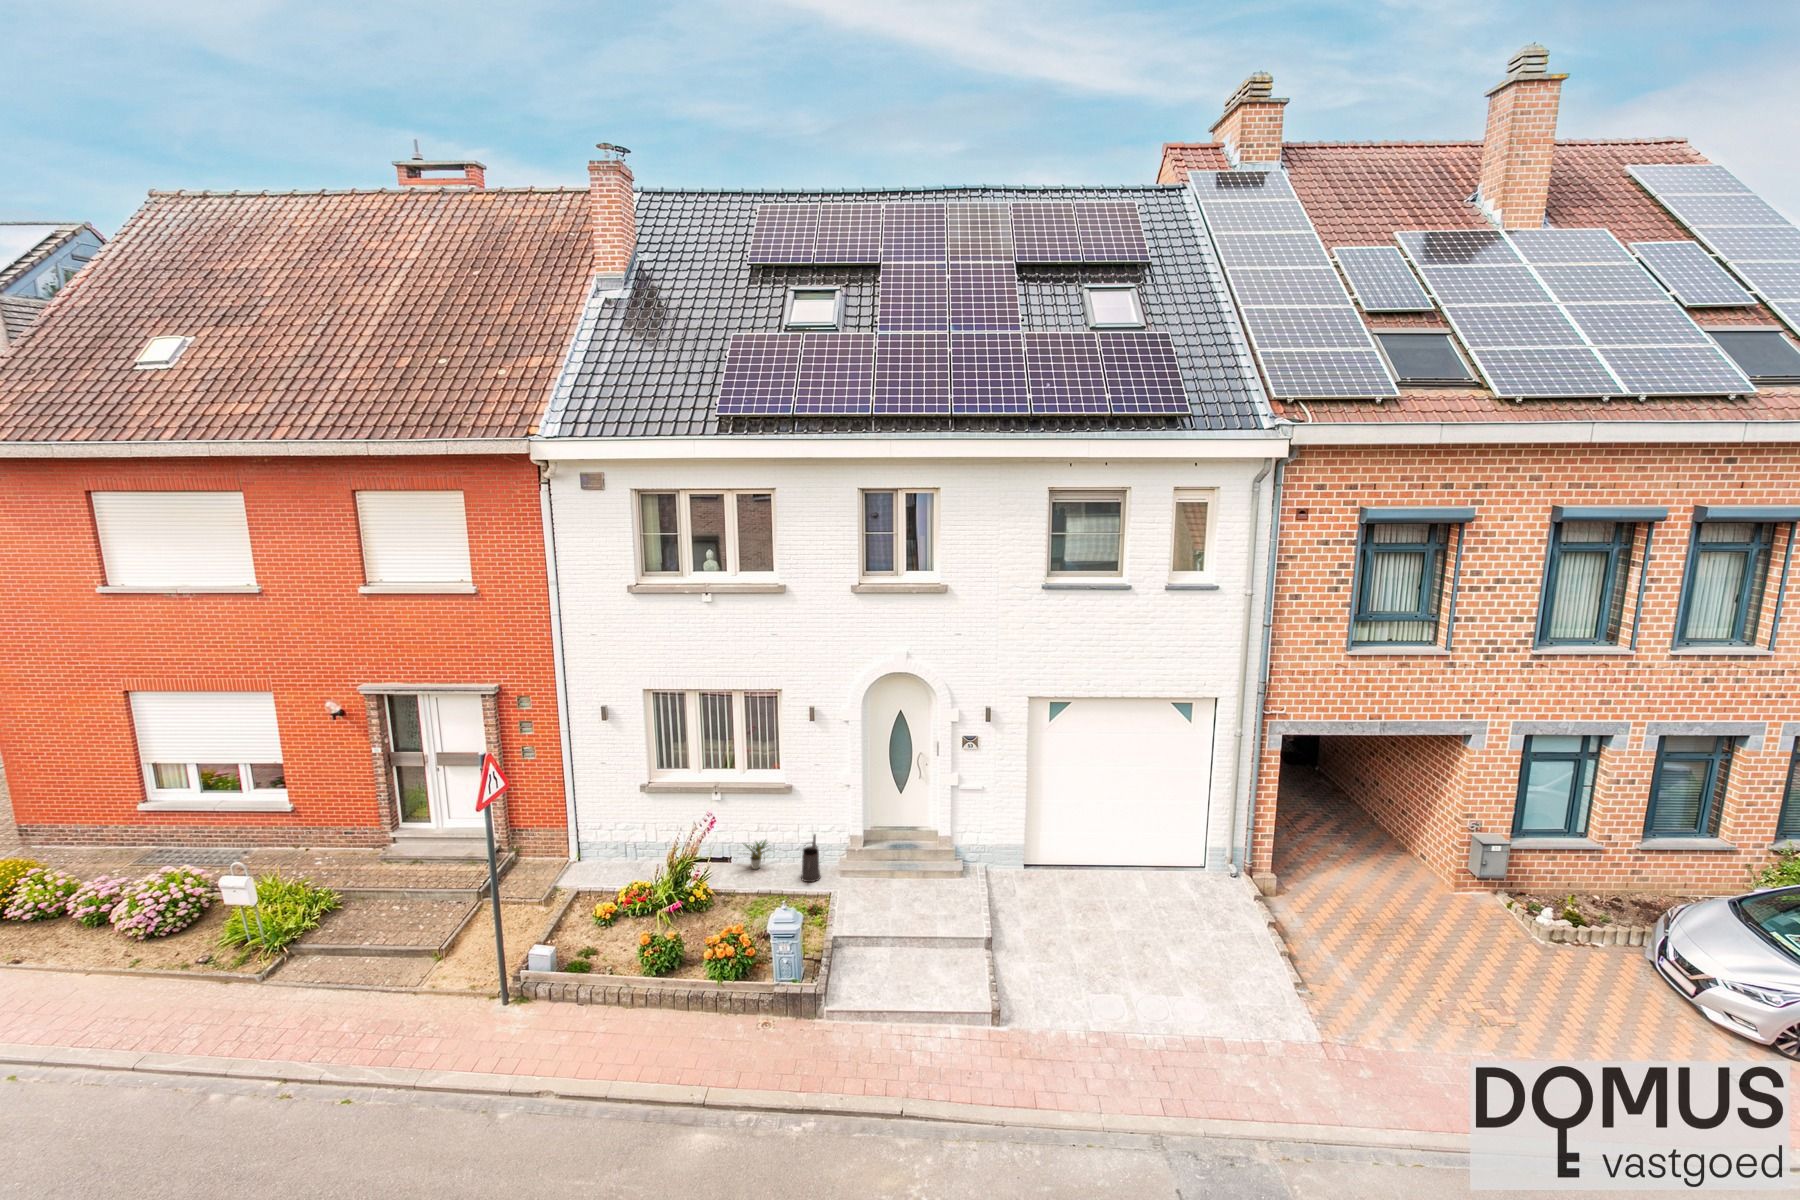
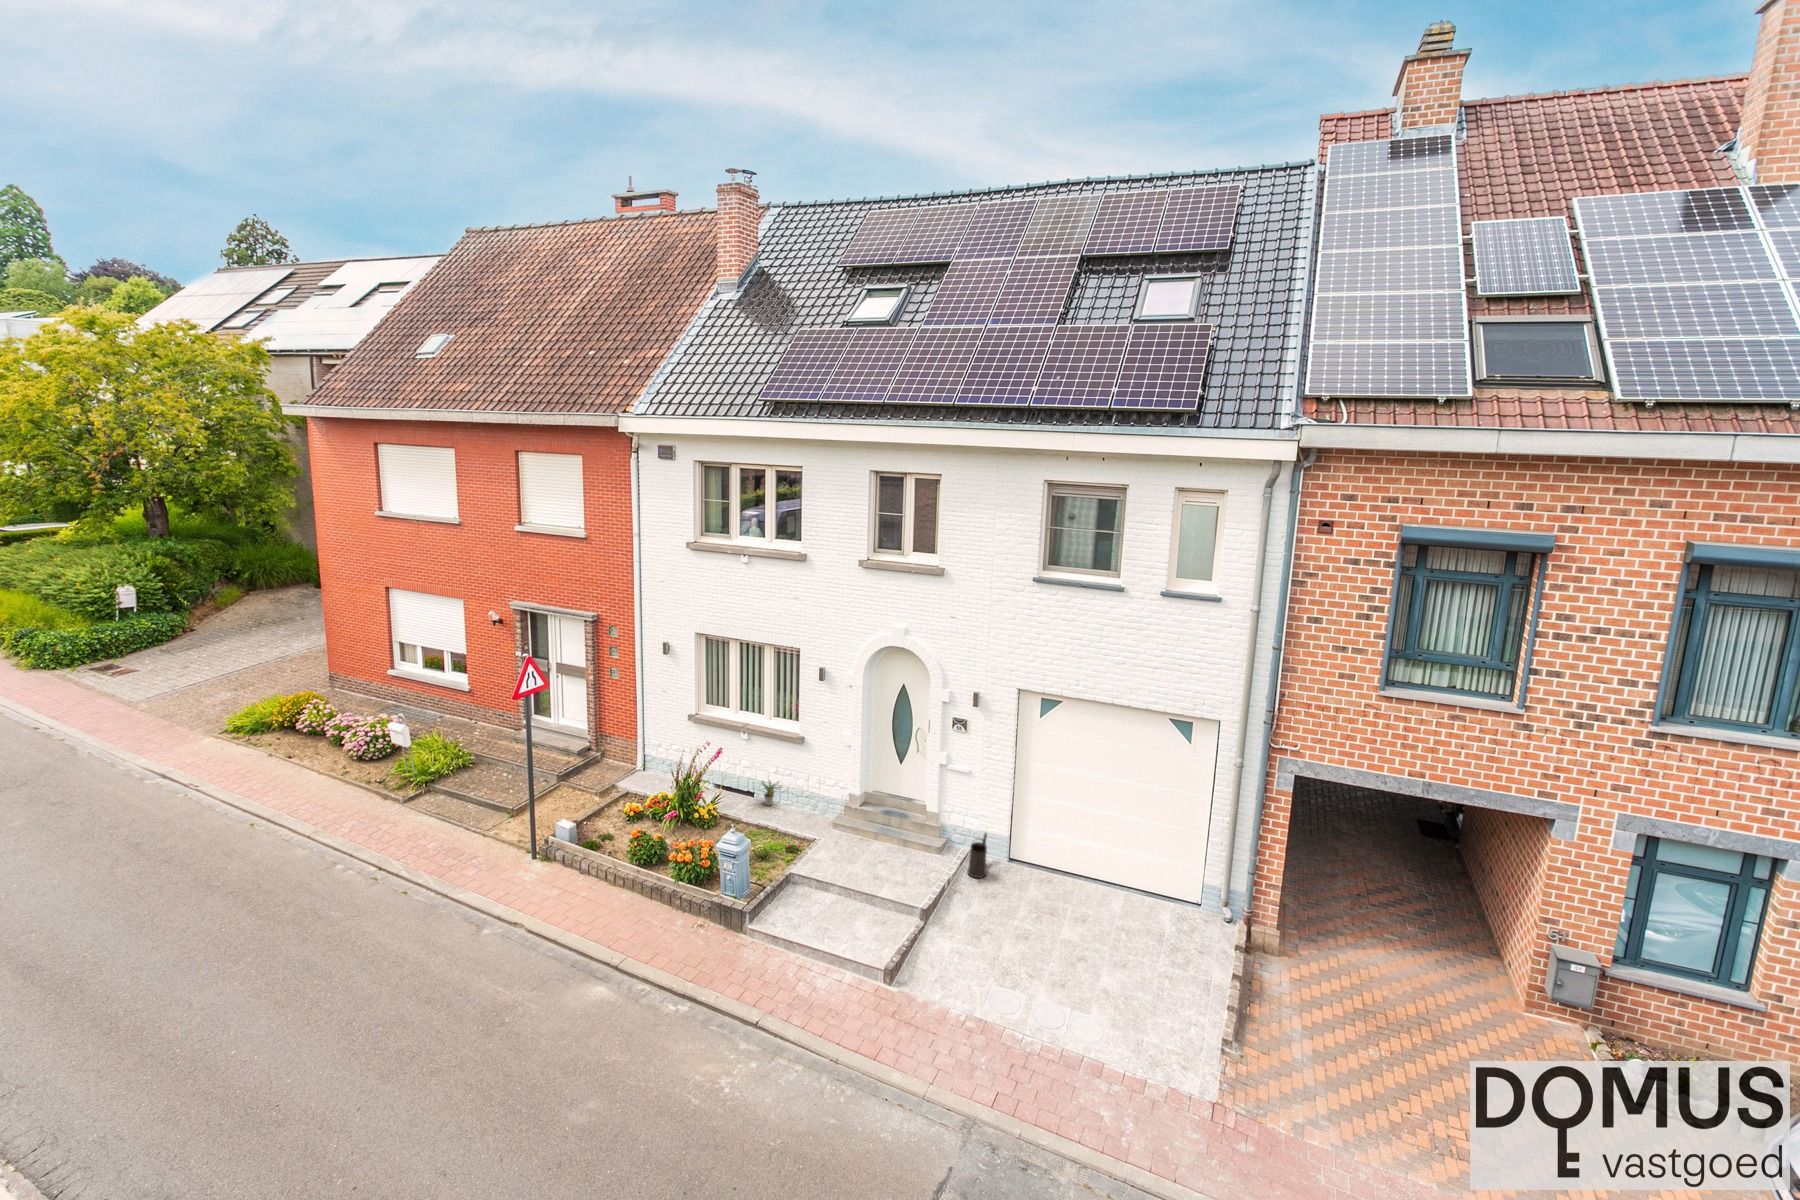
watering can: present [801,834,820,882] -> present [967,833,987,878]

